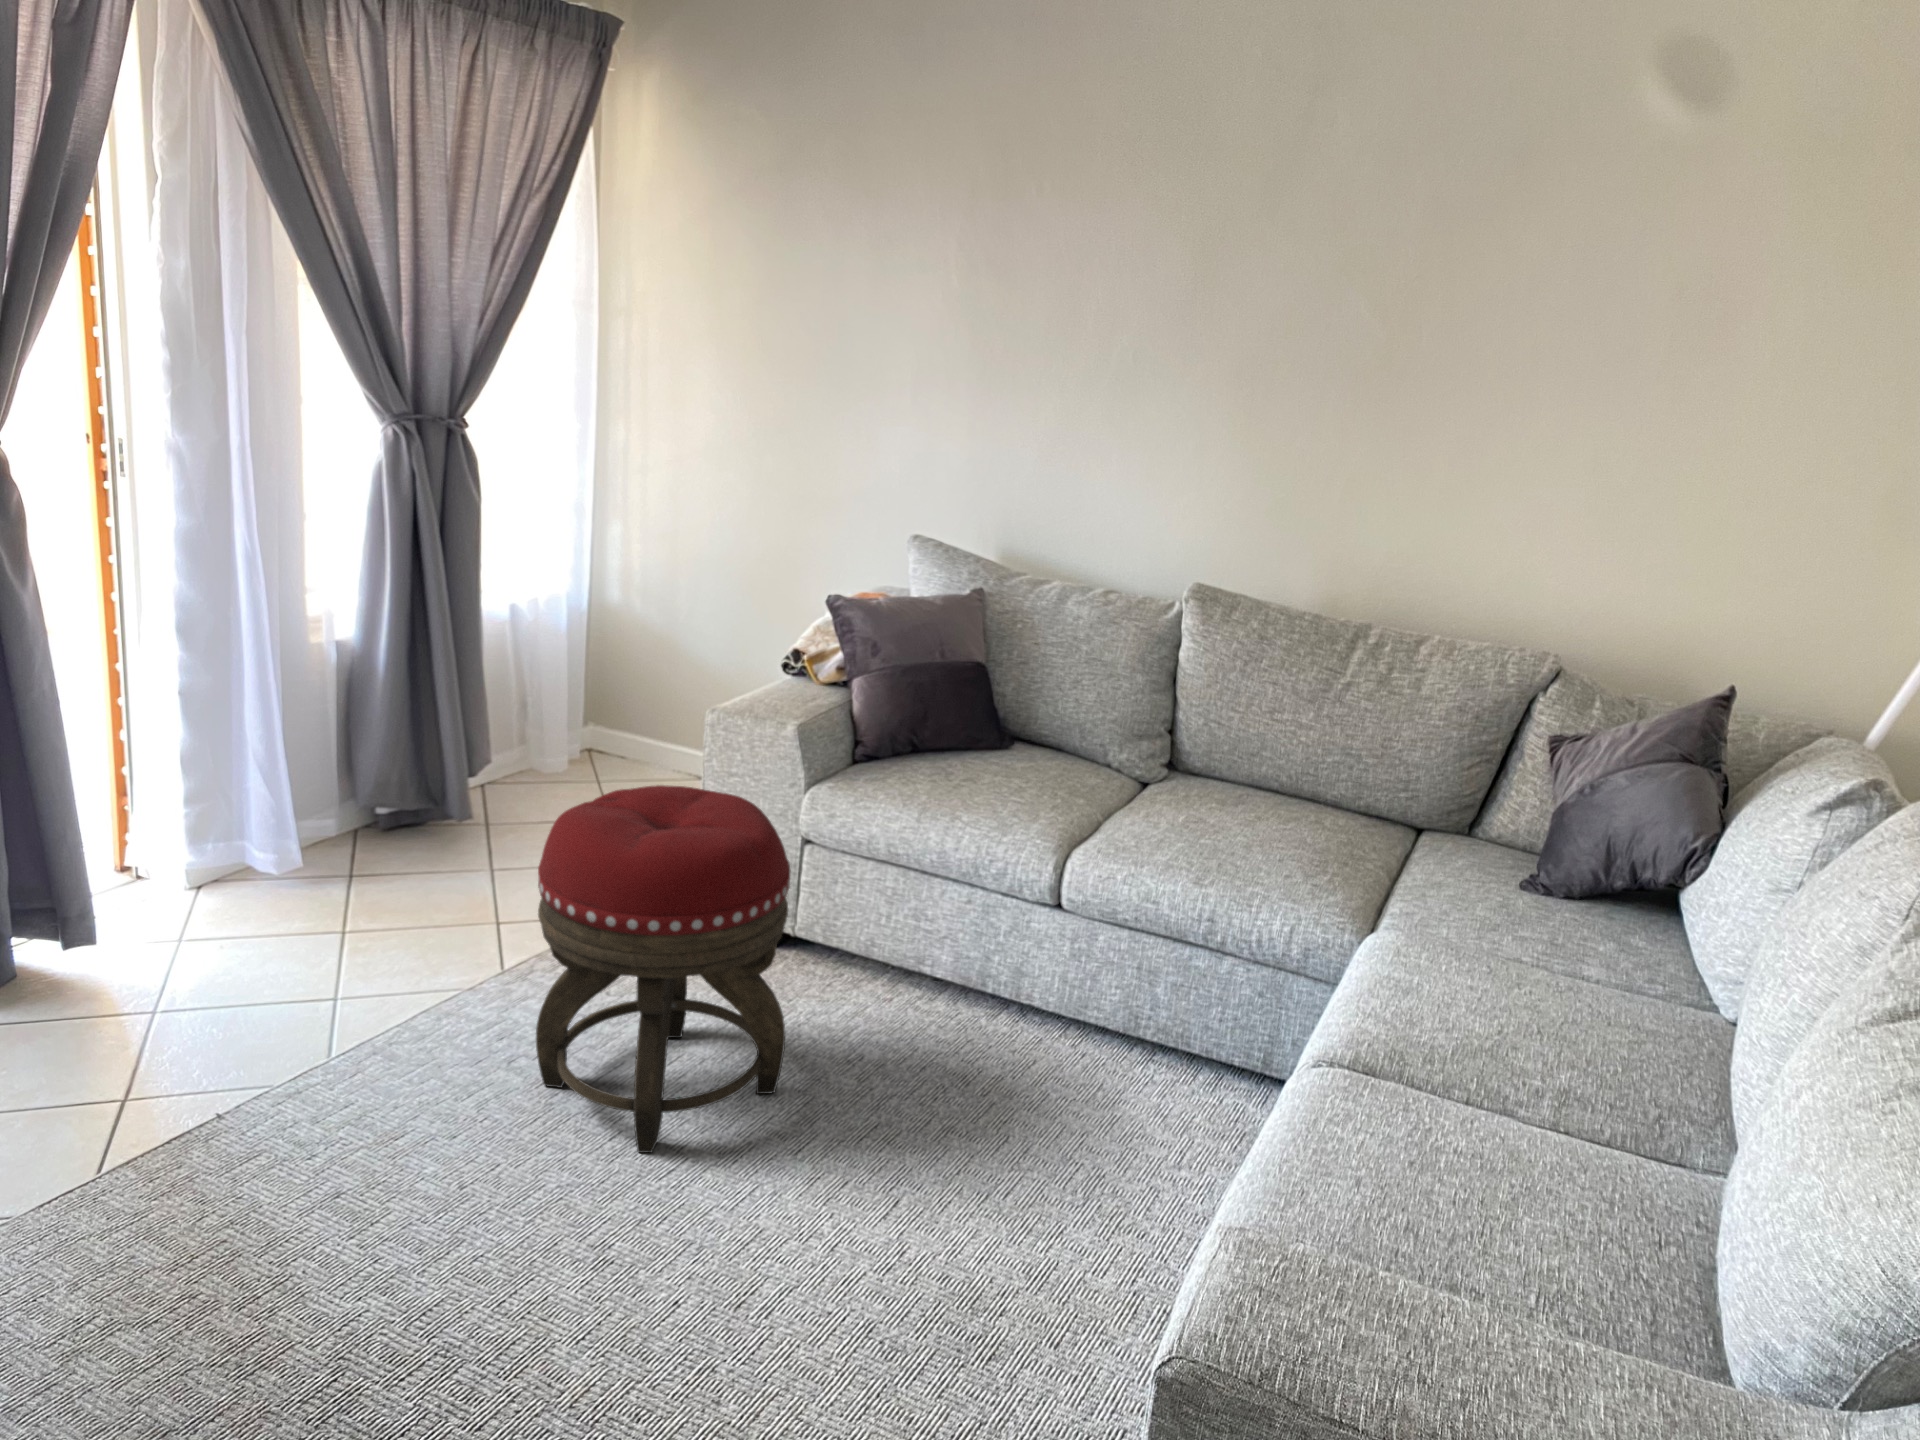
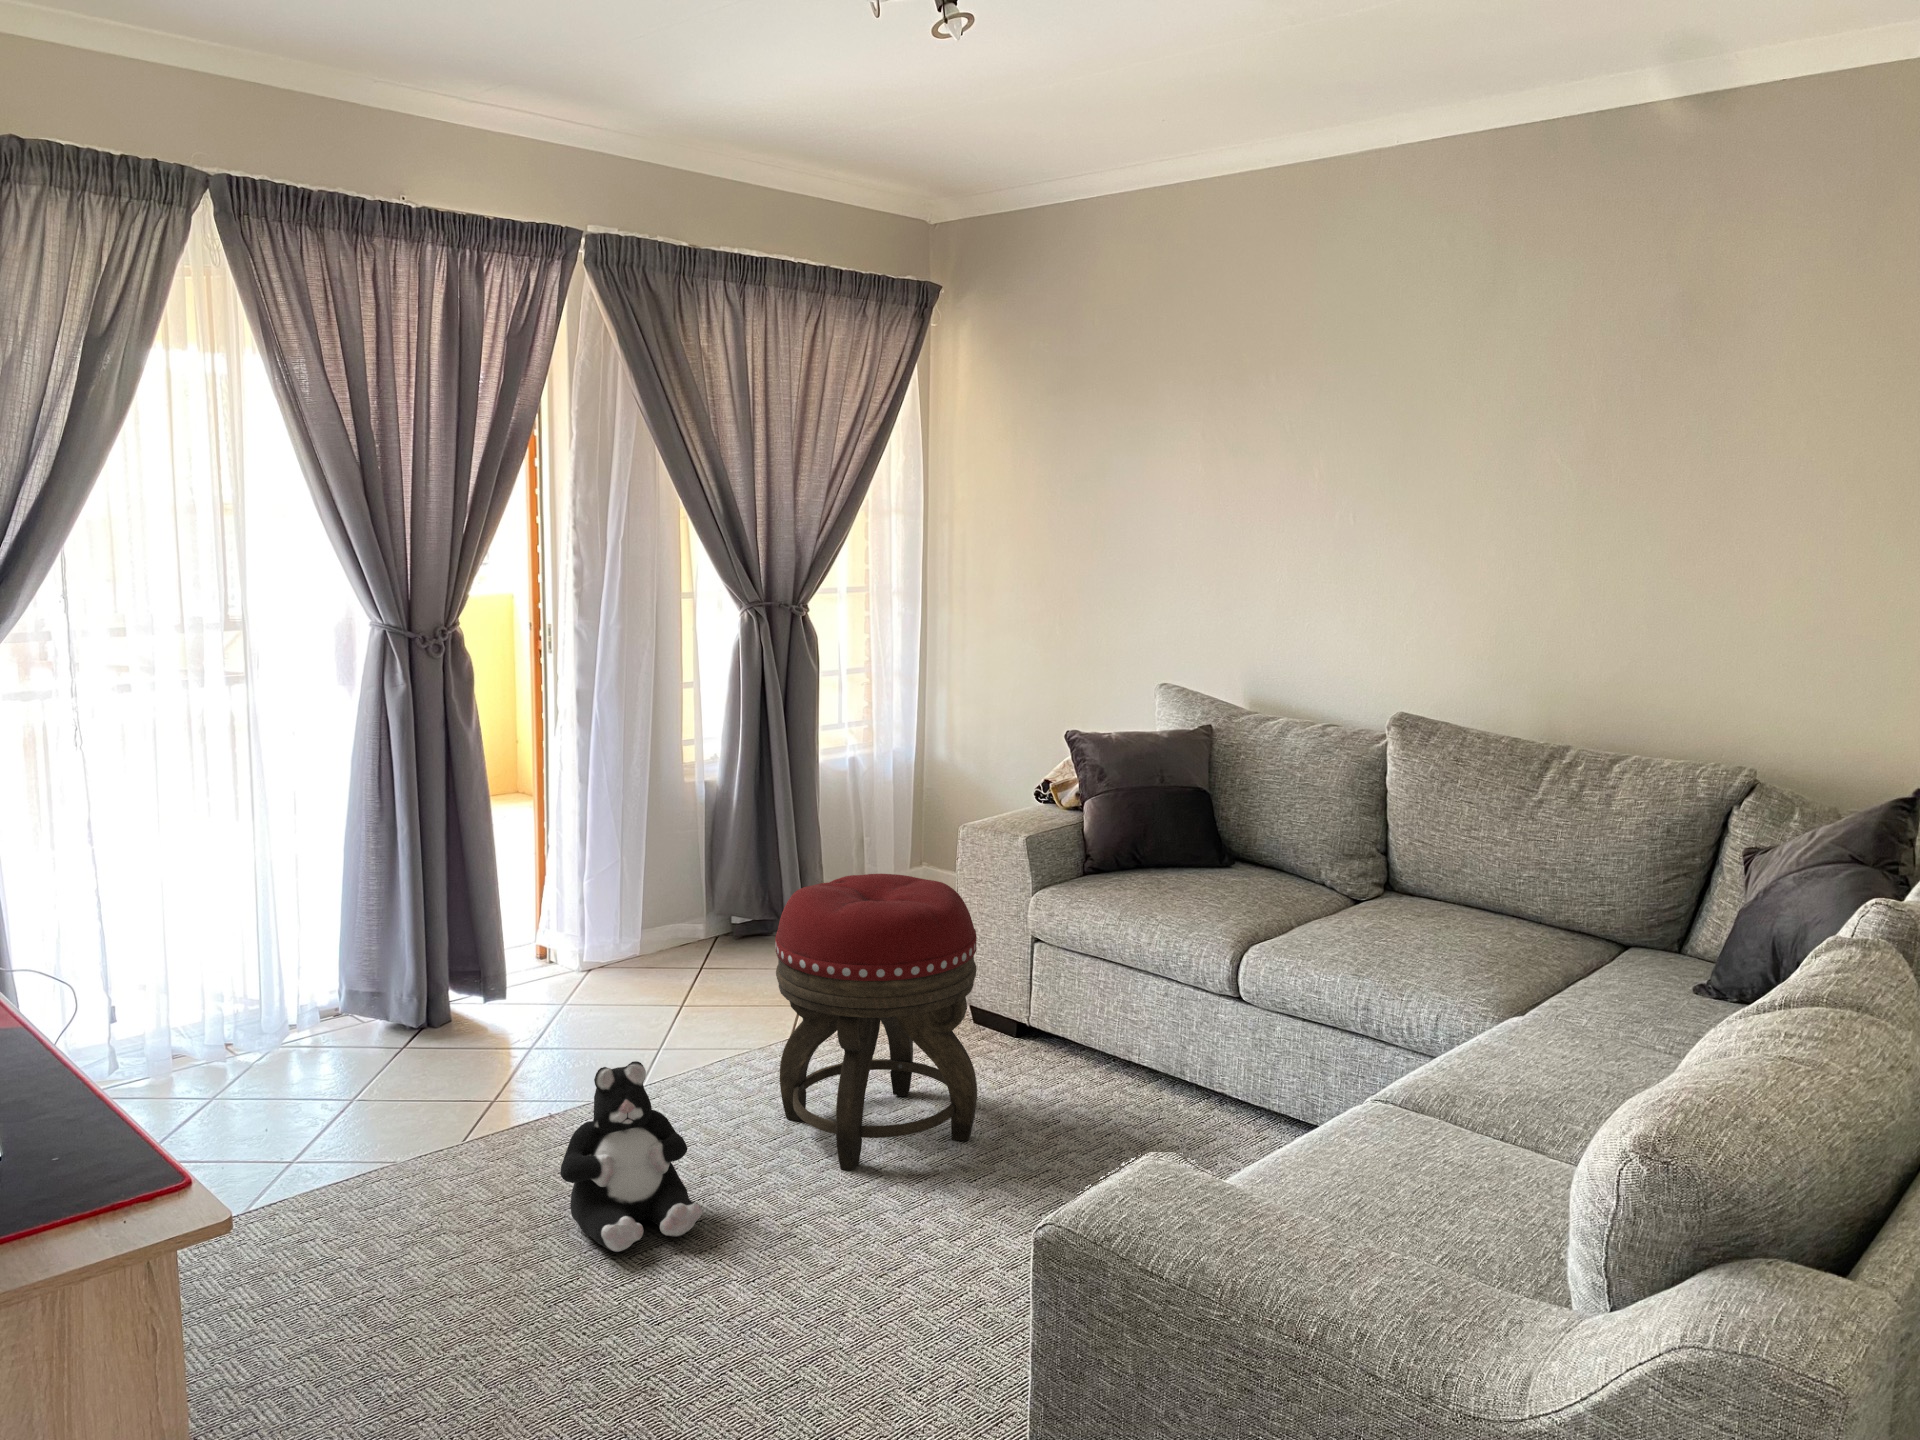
plush toy: none [291,1071,498,1329] -> present [560,1061,702,1252]

